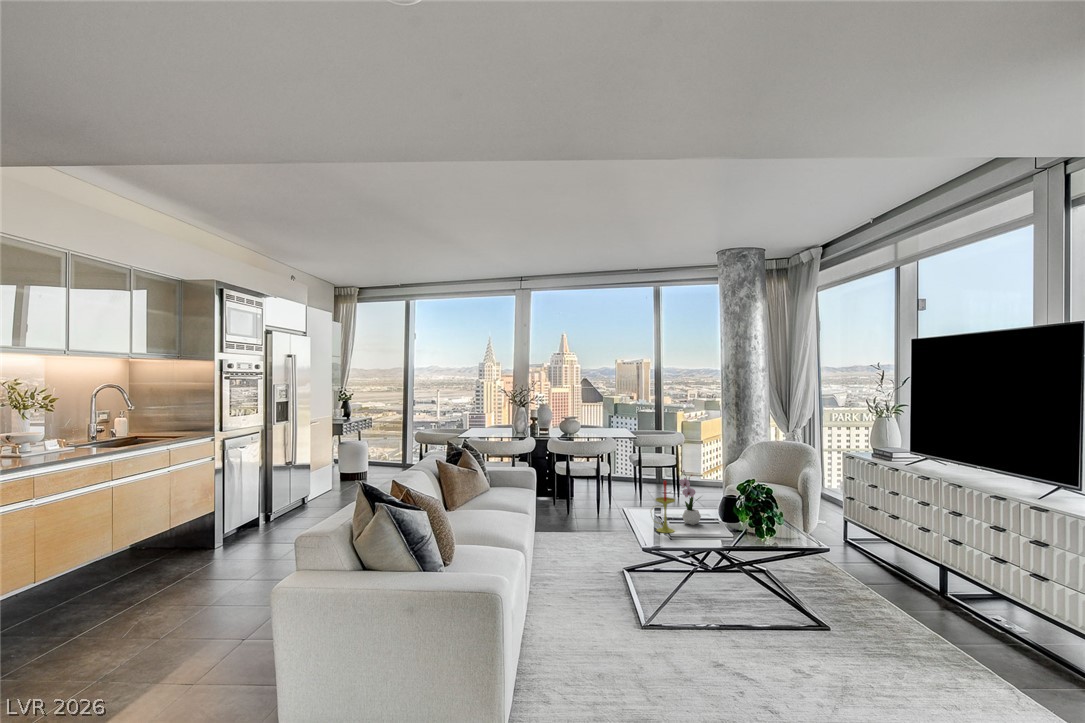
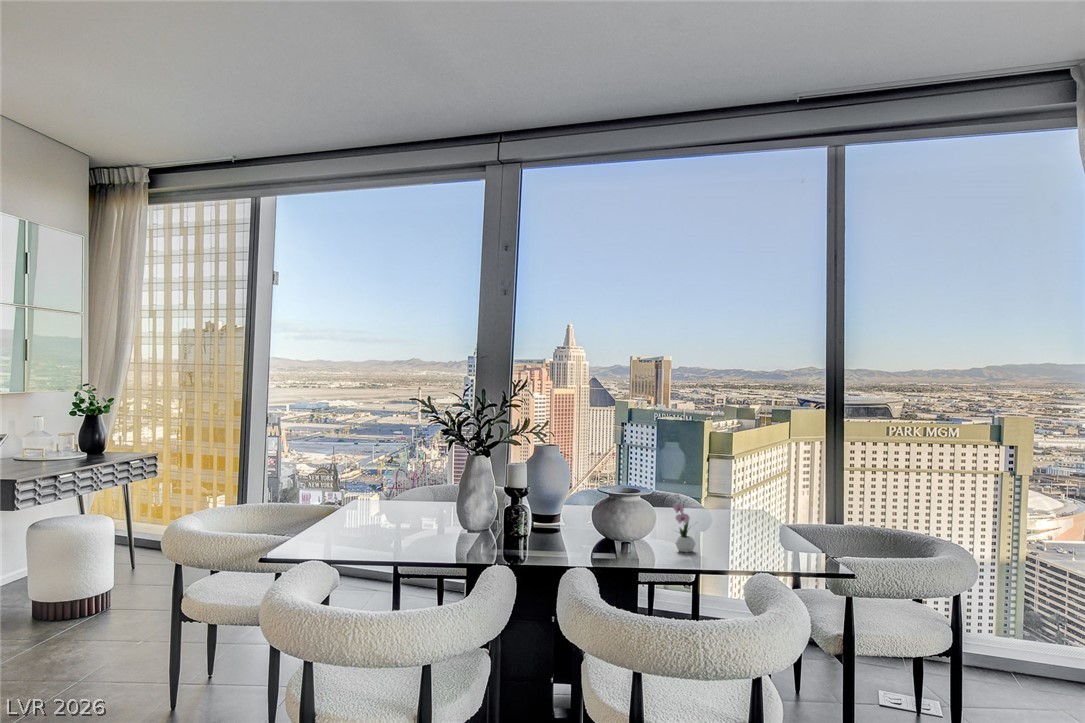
candle: present [655,481,675,533] -> none [639,504,666,561]

